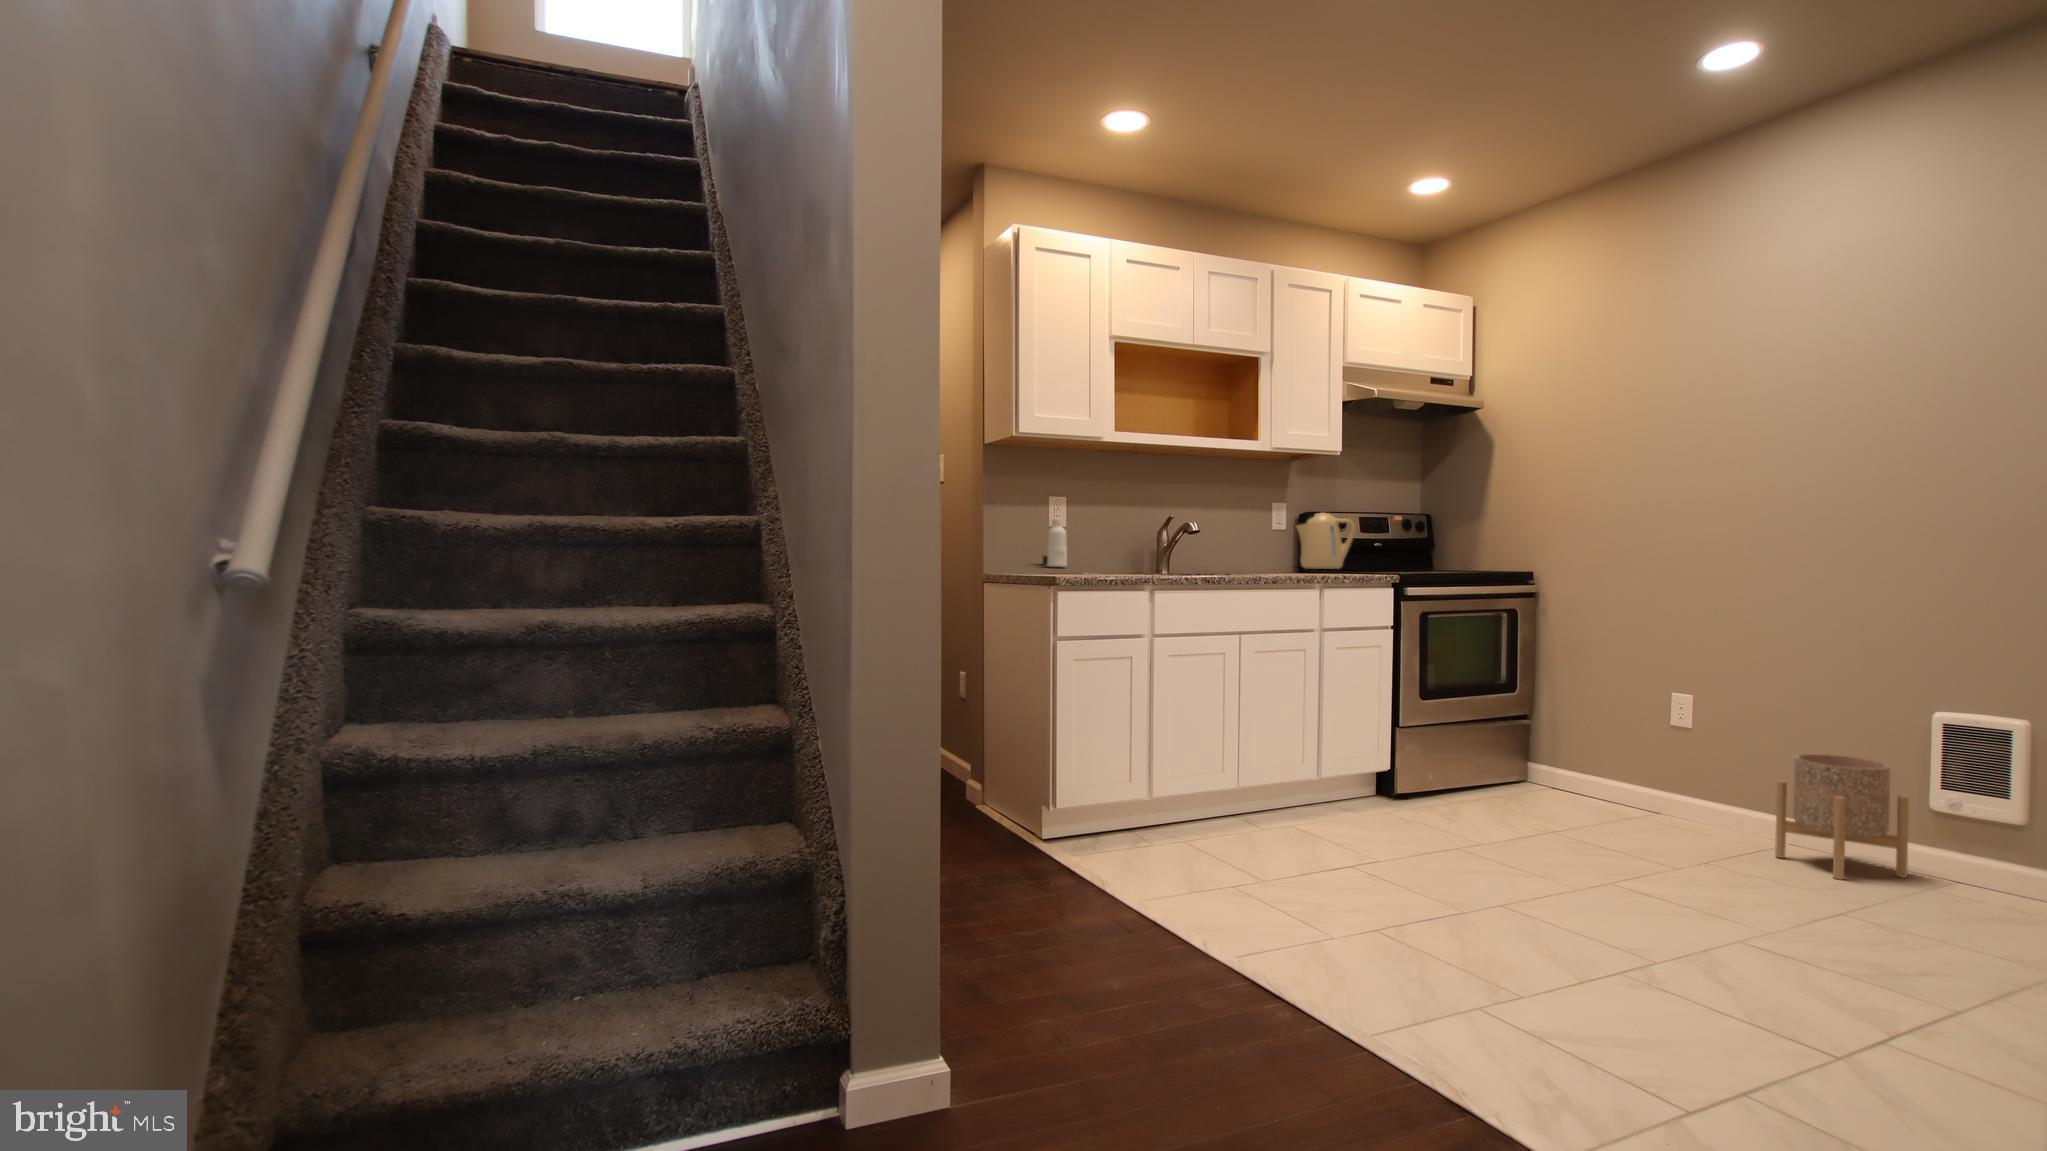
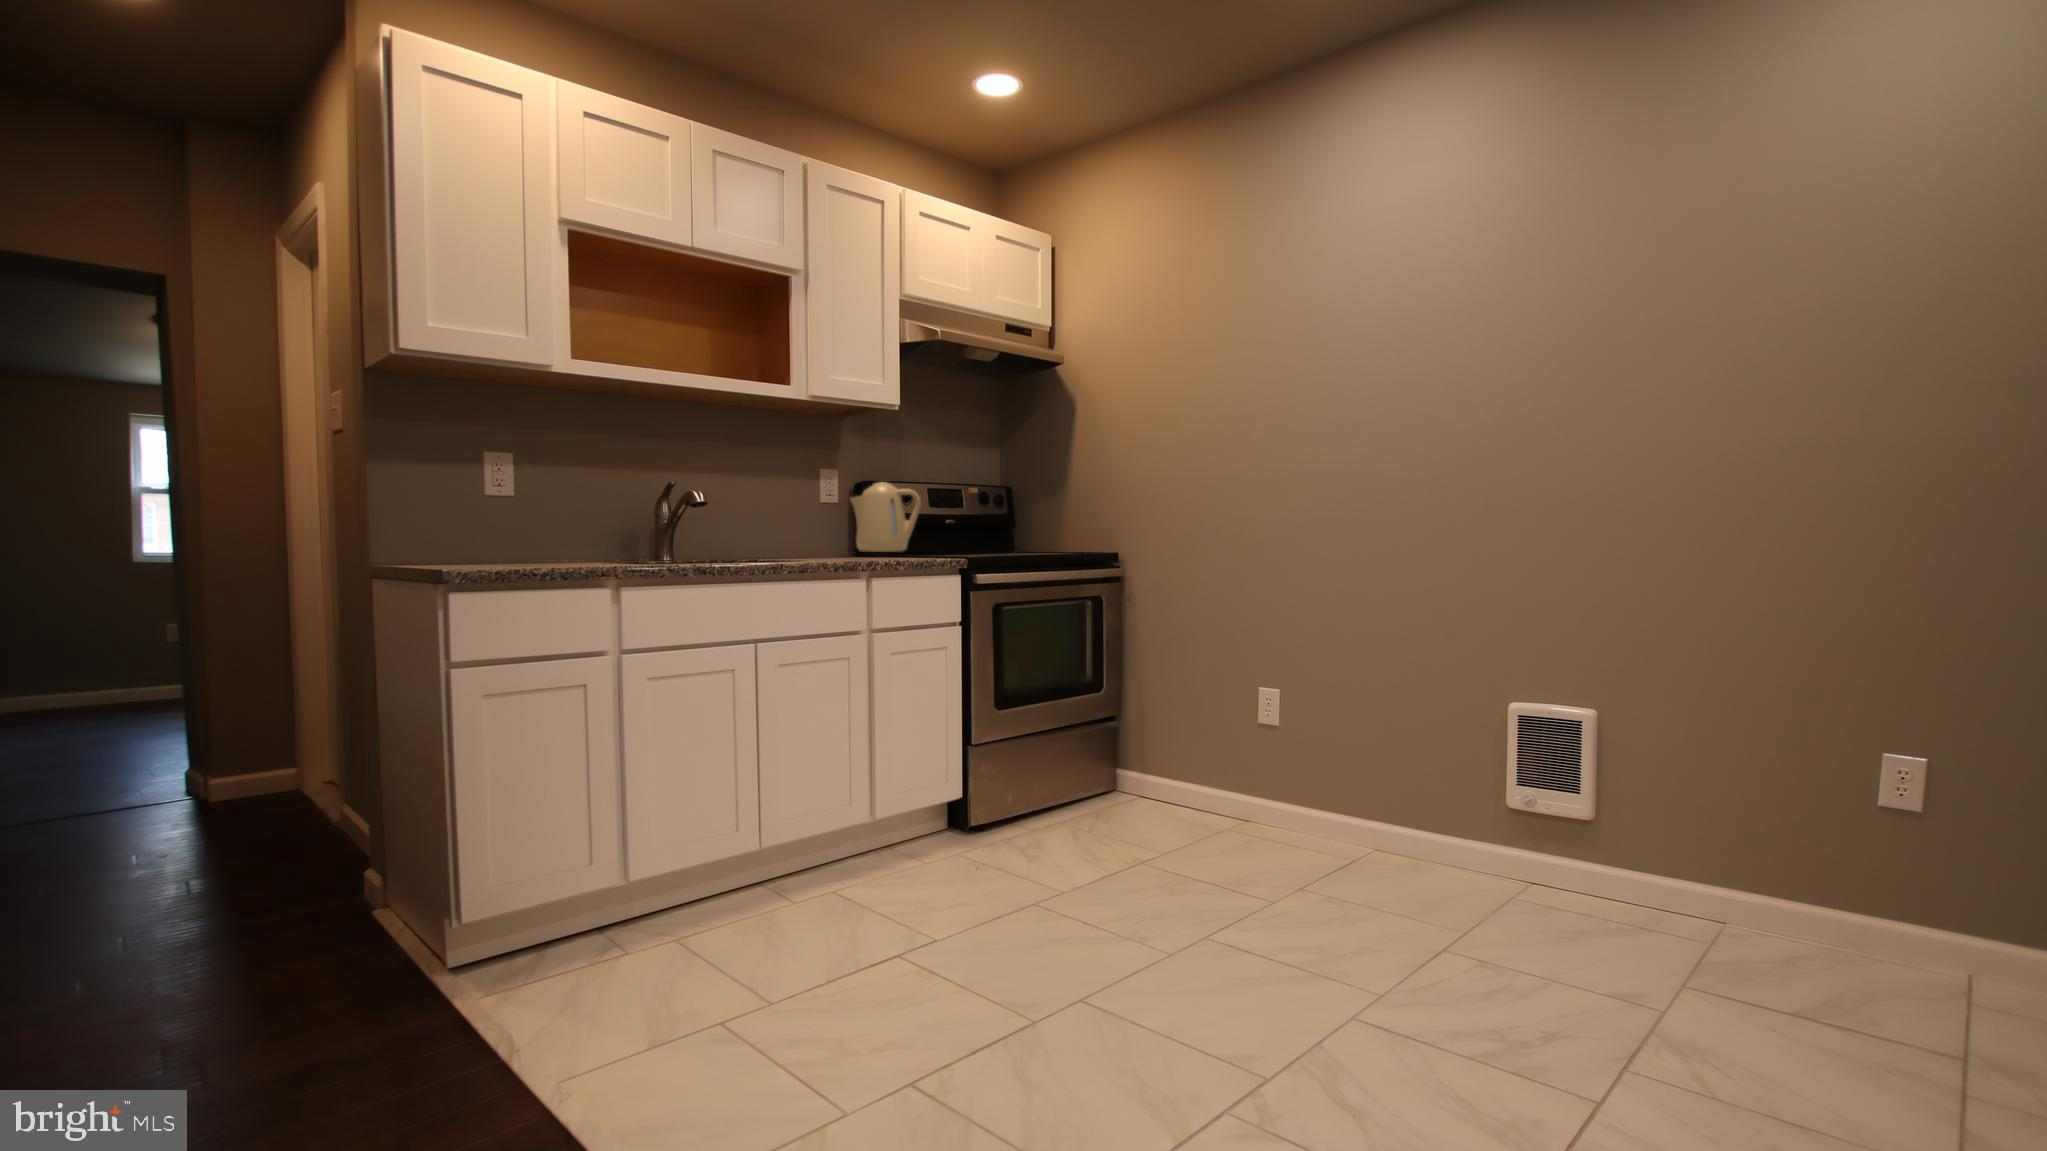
bottle: present [1042,518,1067,566] -> none [475,483,510,554]
planter: present [1775,754,1909,879] -> none [1360,746,1480,889]

